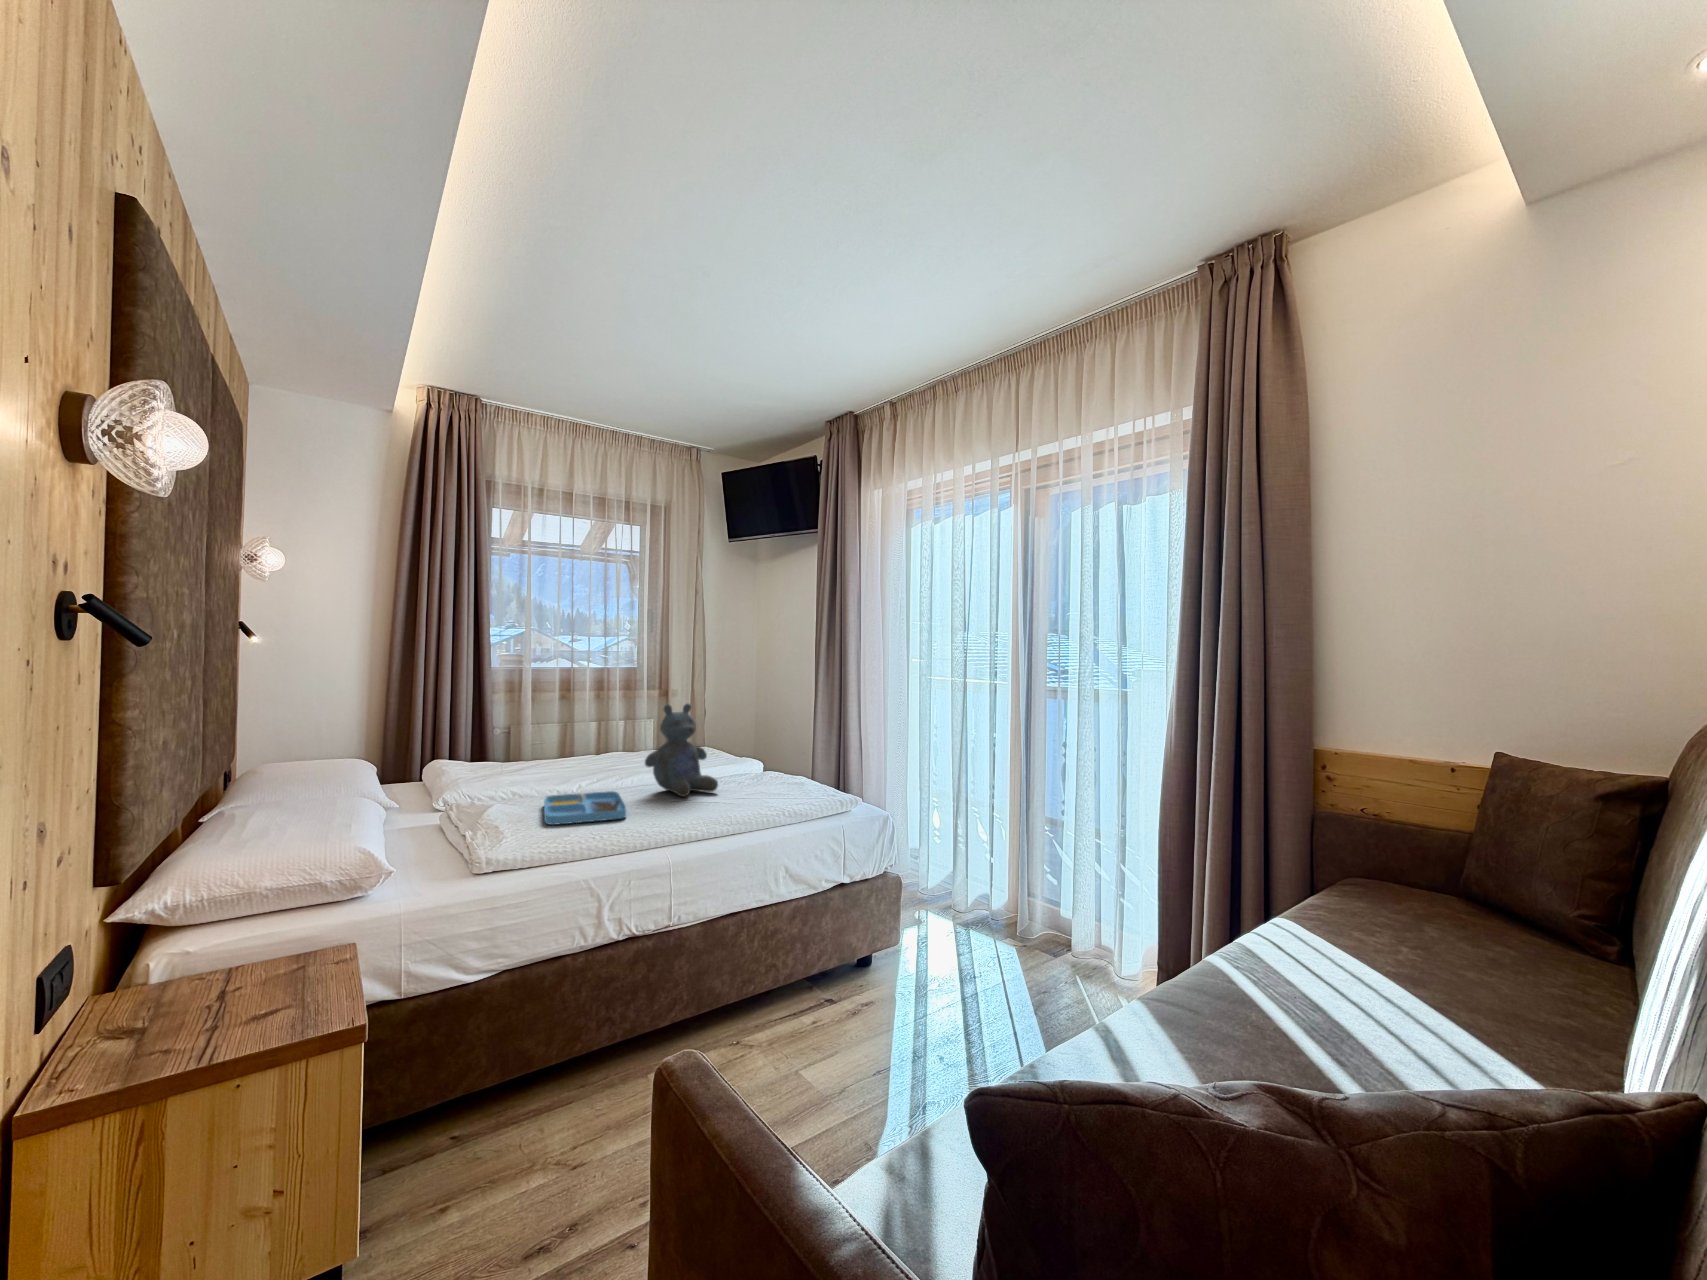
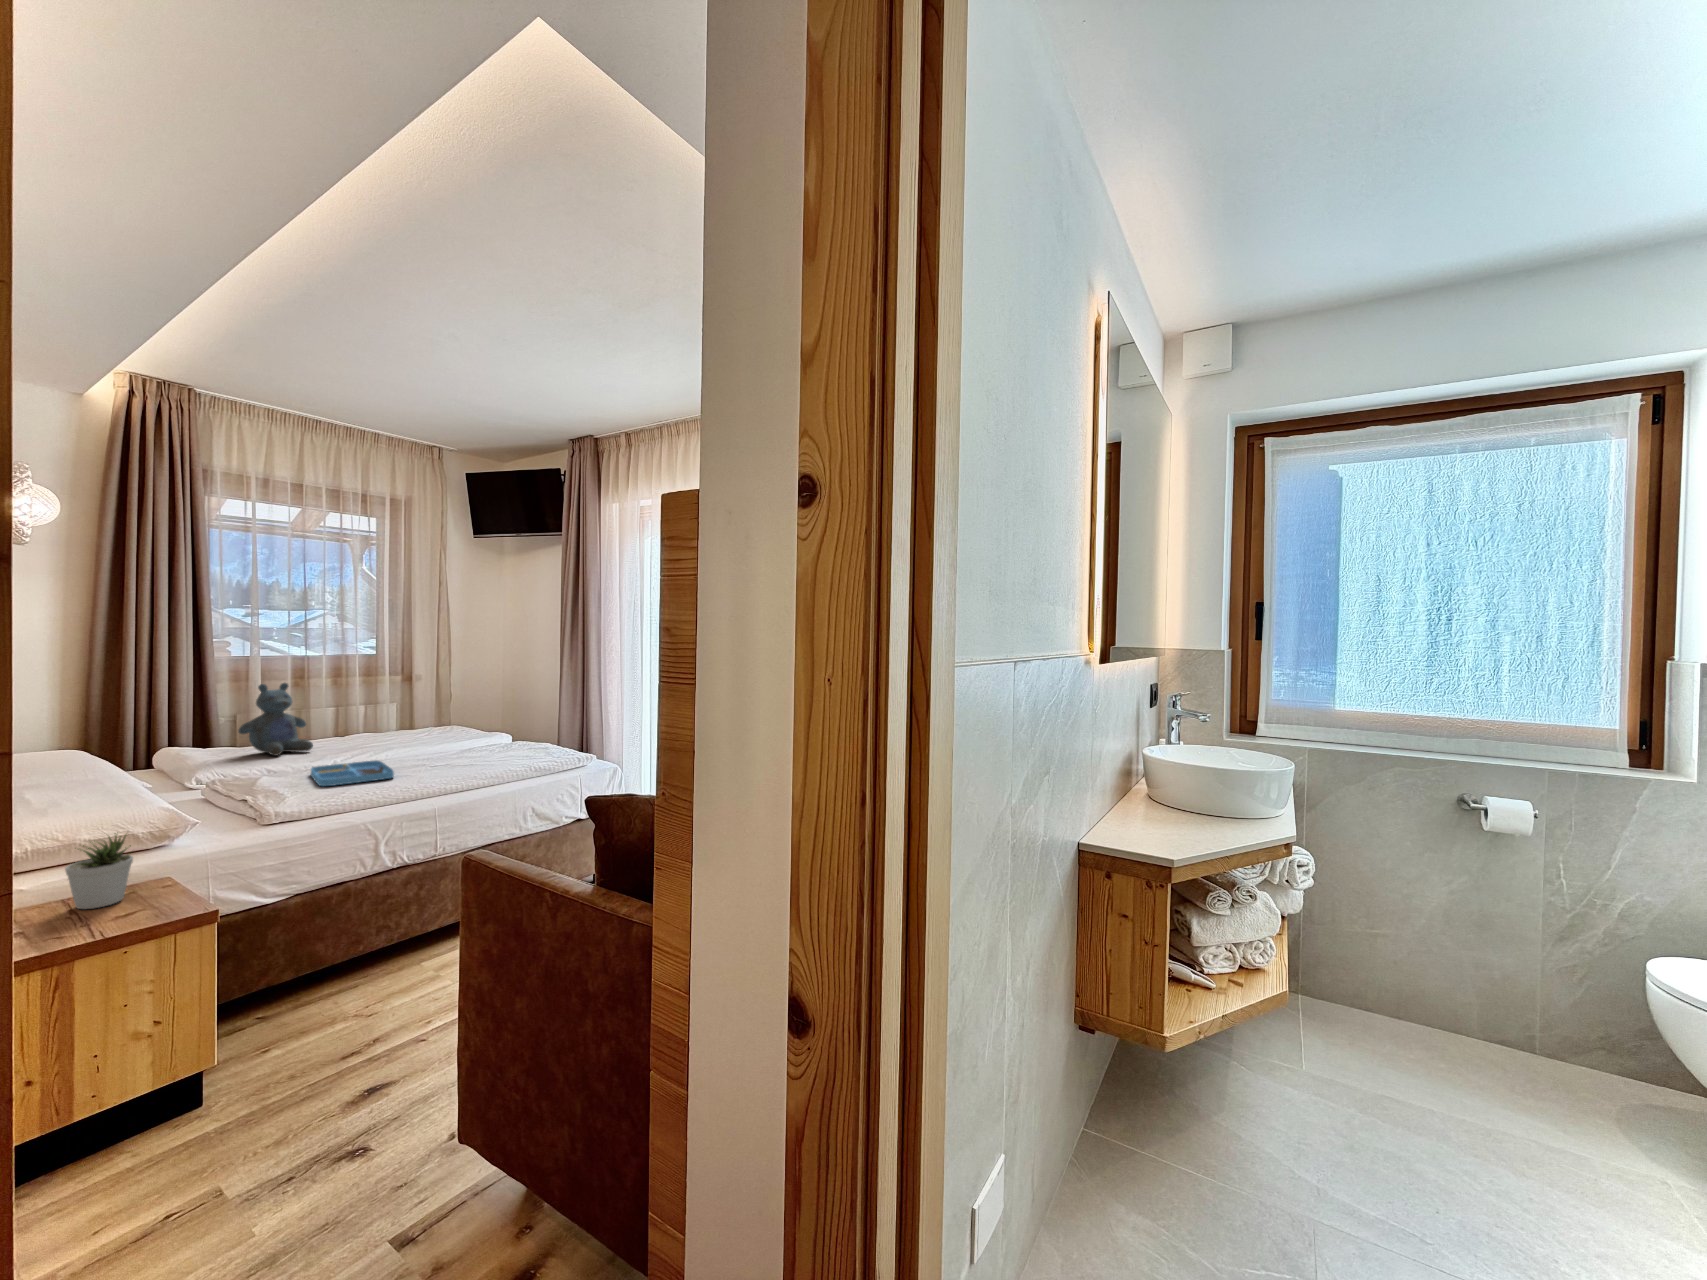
stuffed bear: present [645,704,718,797] -> present [239,683,313,756]
potted plant: none [214,885,297,994] -> present [65,835,133,909]

